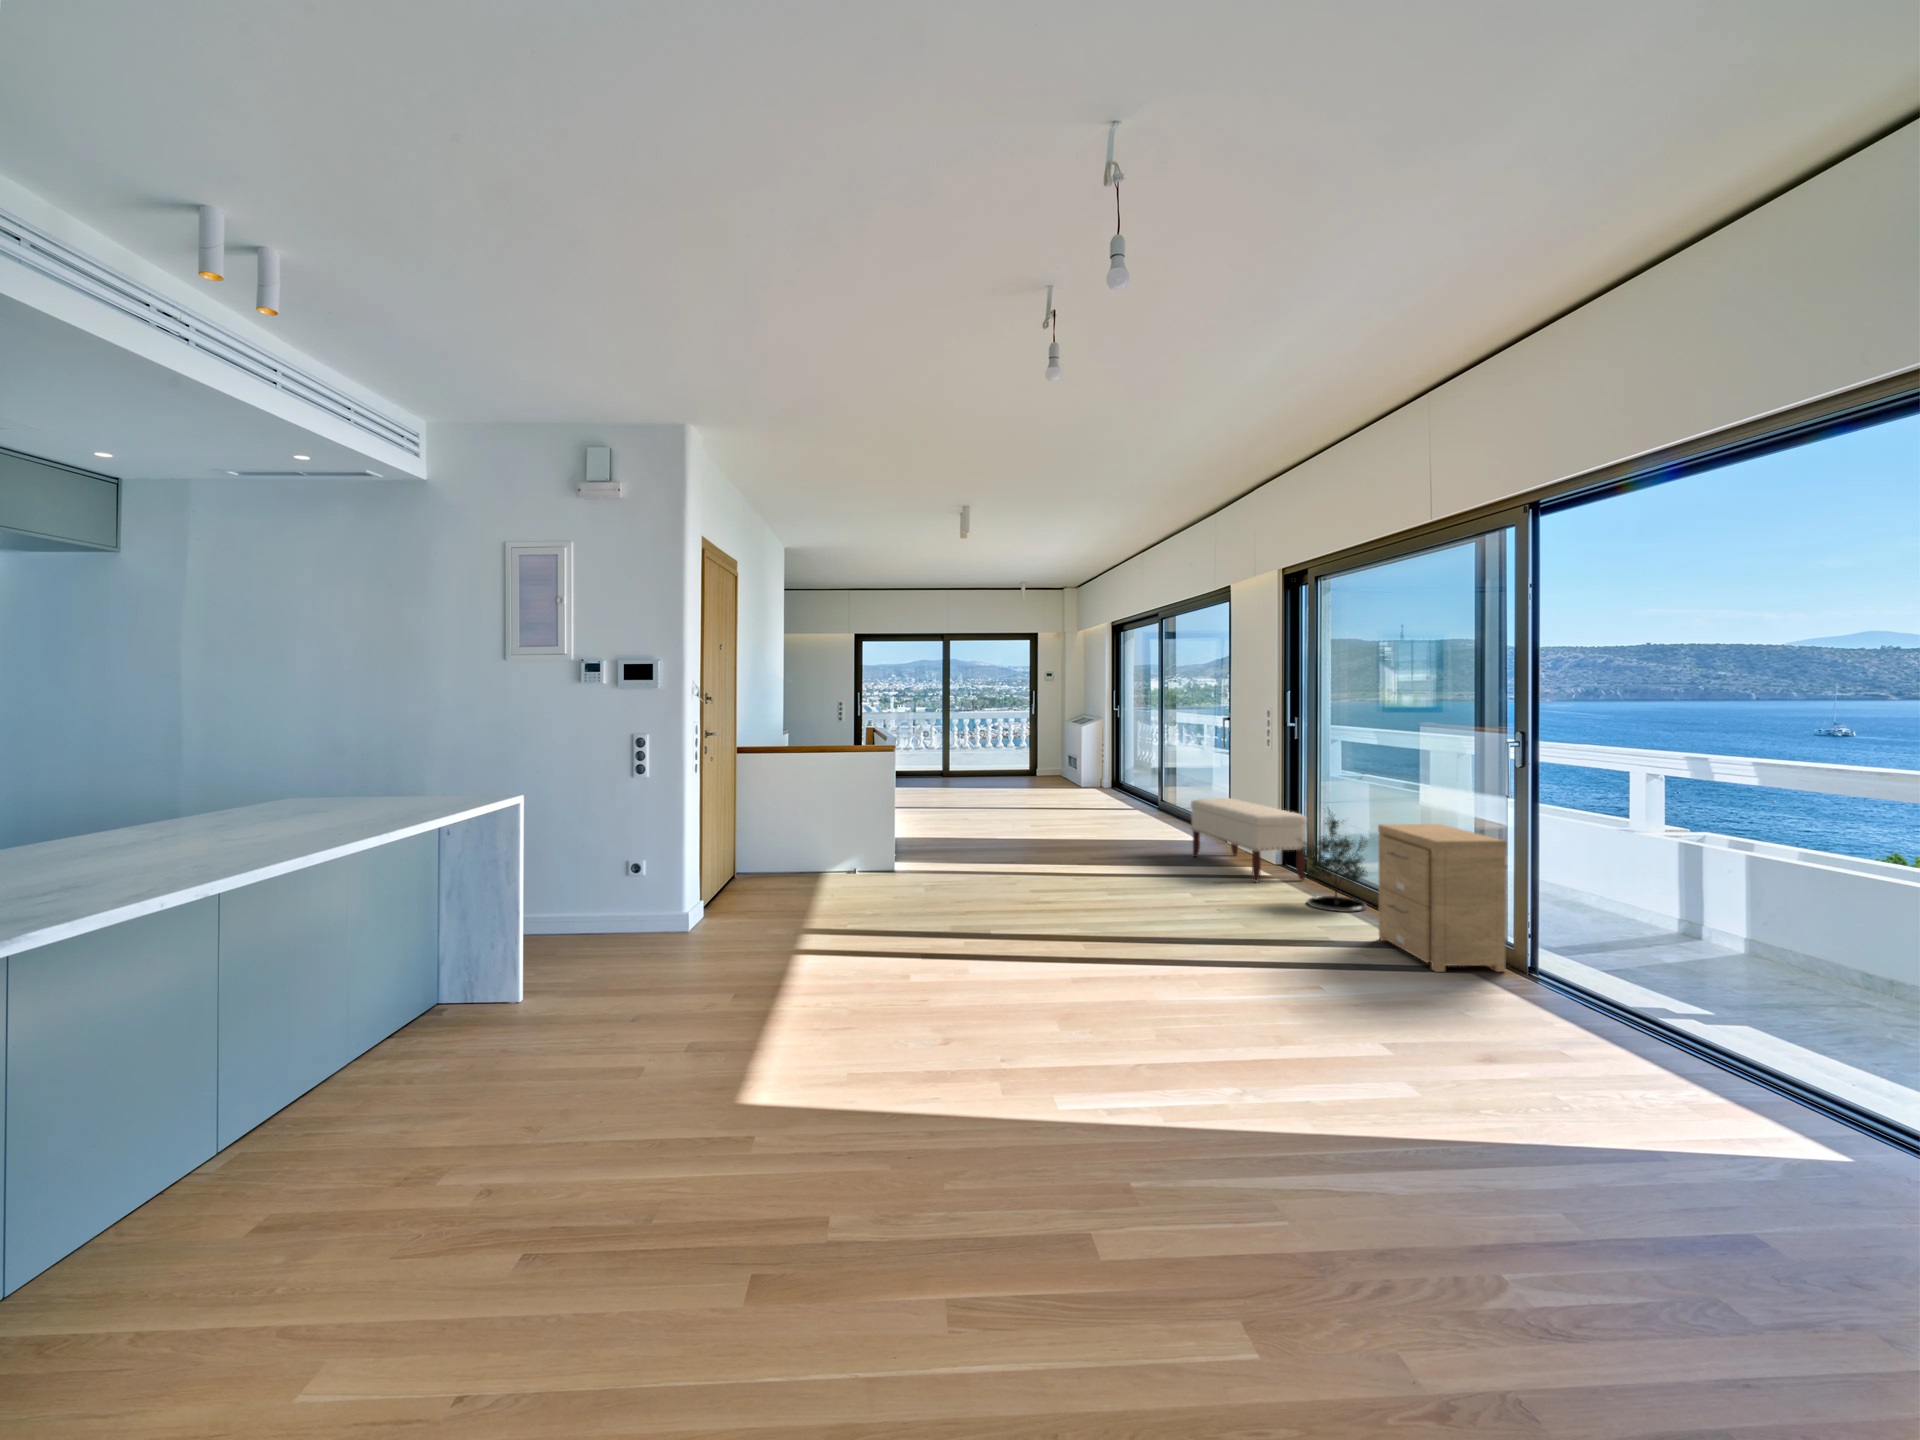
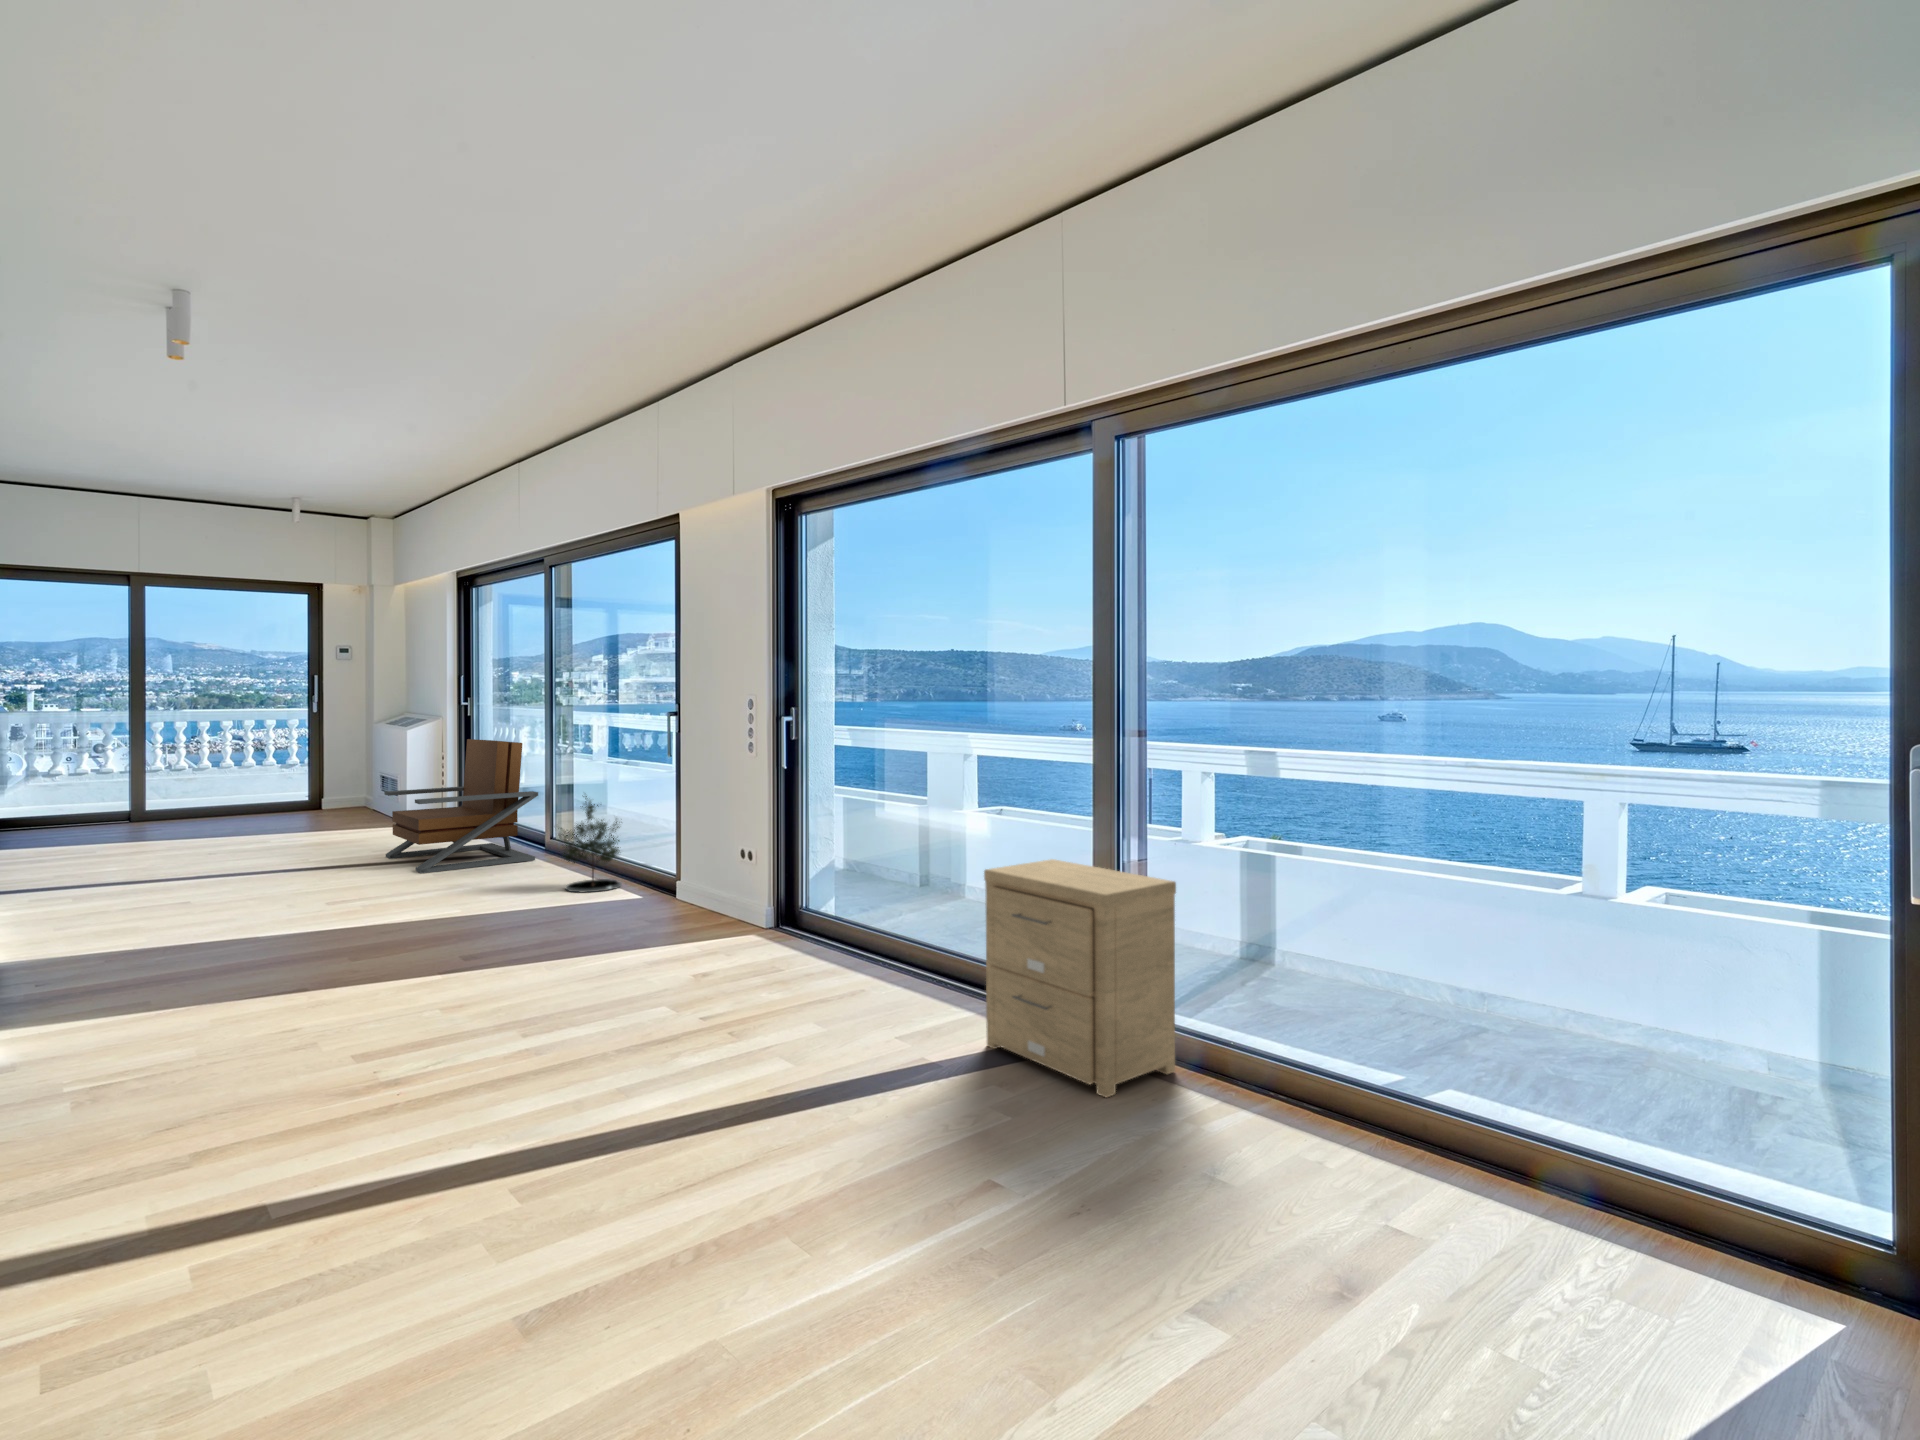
lounge chair: none [1066,733,1153,815] -> present [384,739,538,873]
bench: present [1191,798,1307,882] -> none [629,833,819,966]
potted tree: present [1298,810,1368,912] -> present [558,796,622,892]

